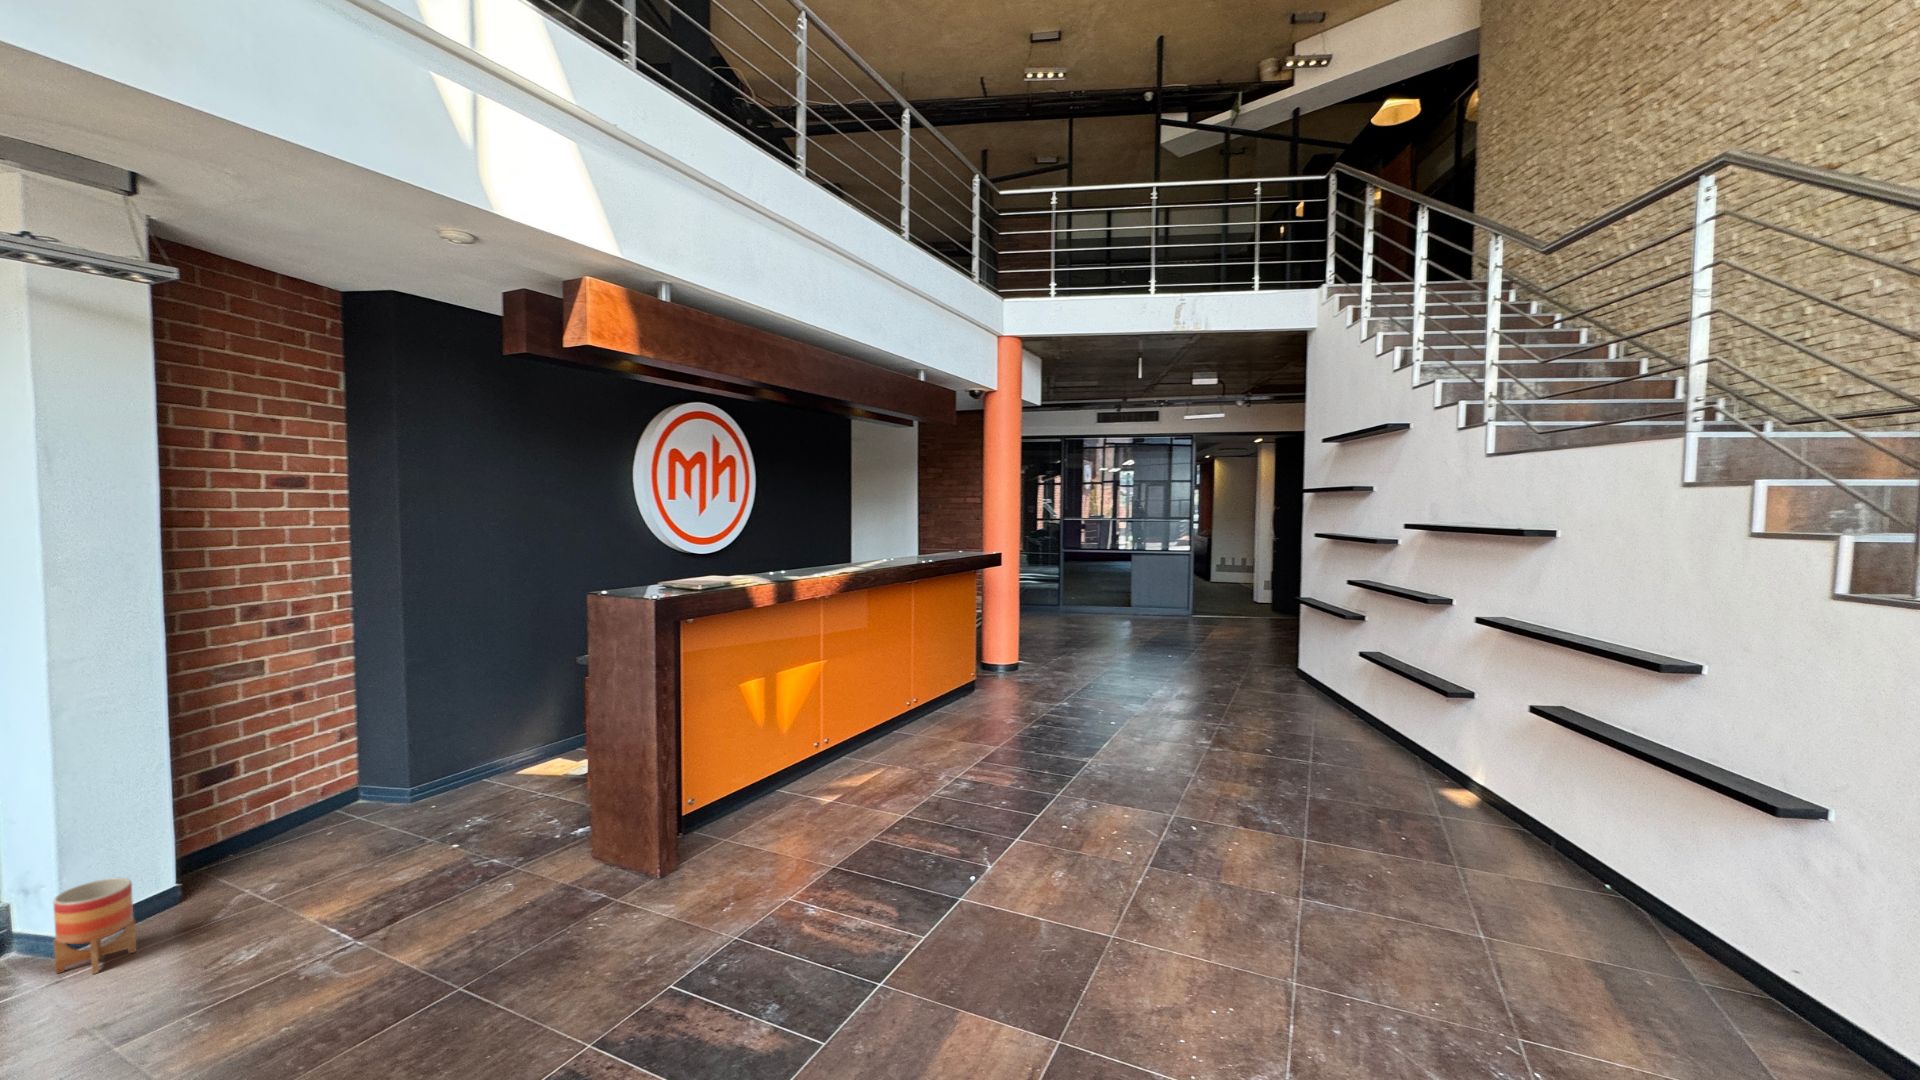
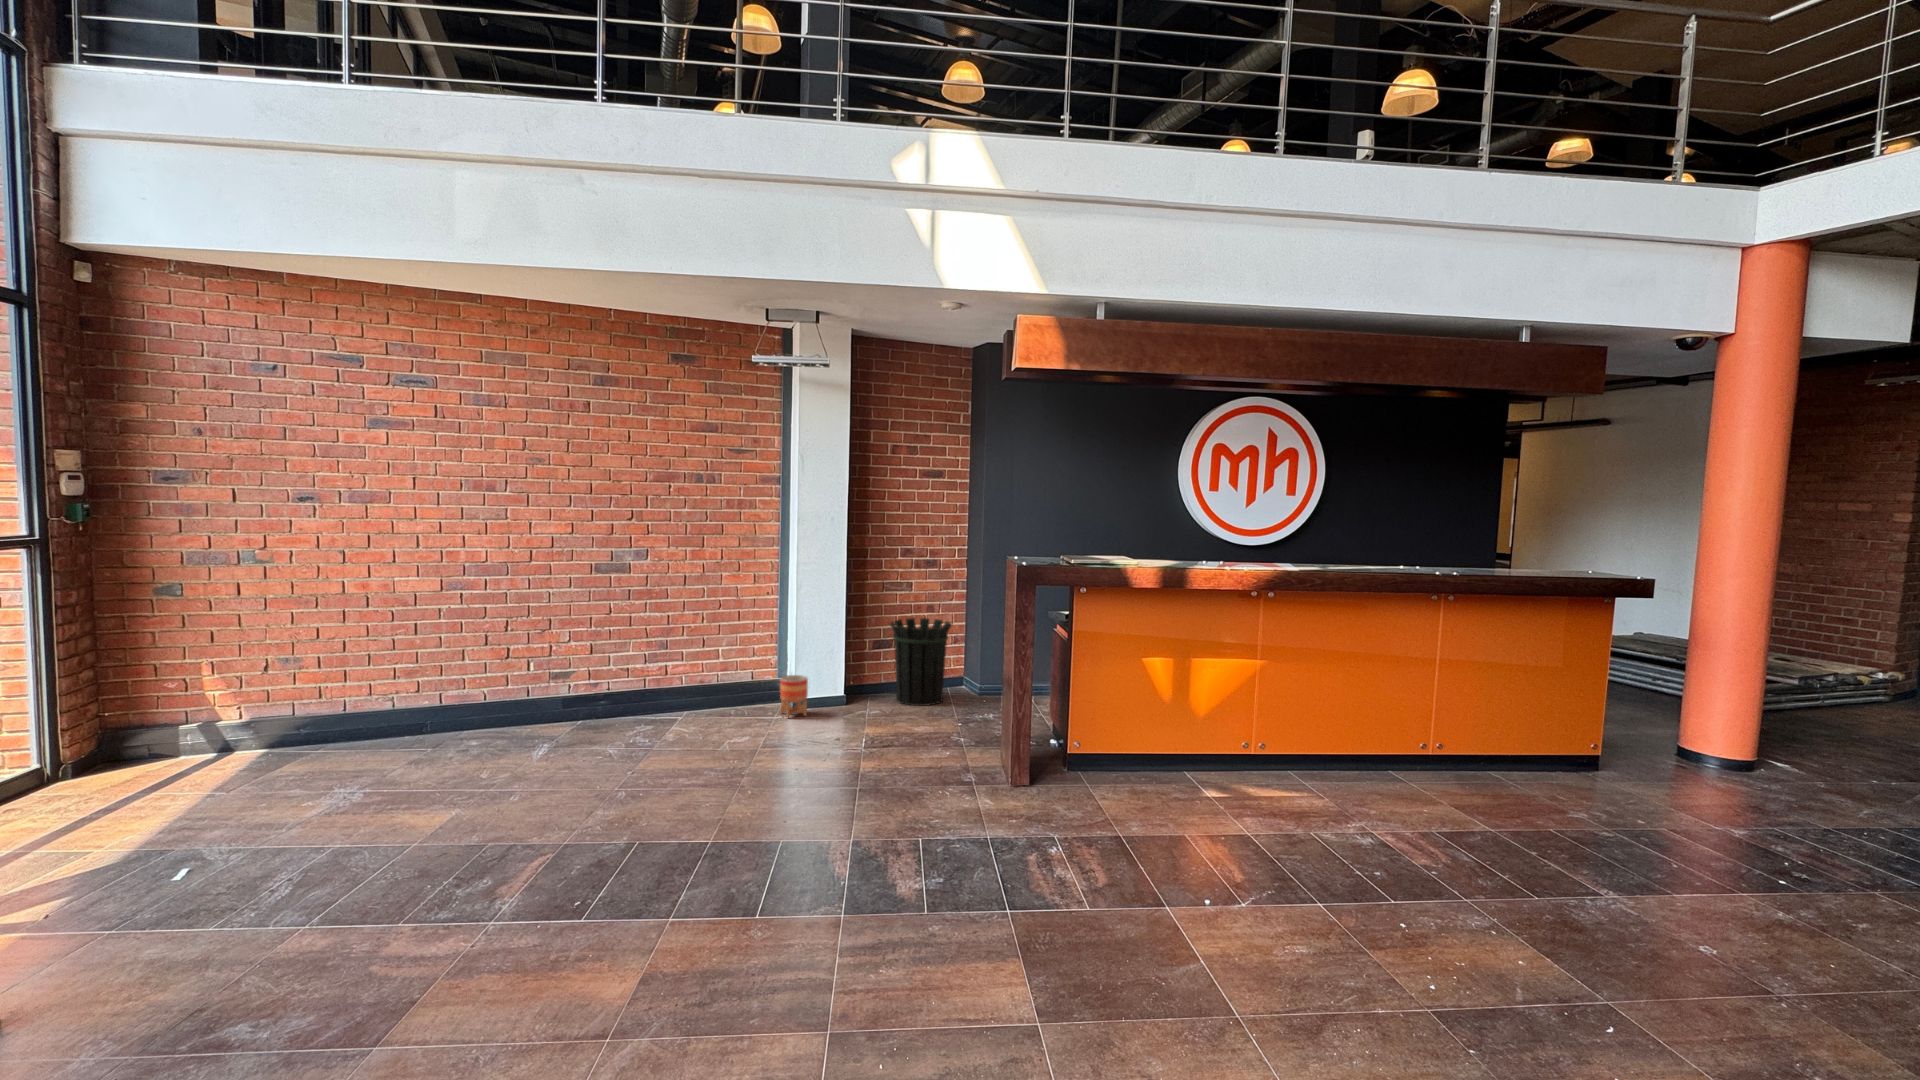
waste bin: none [250,708,378,858] -> present [890,618,951,706]

